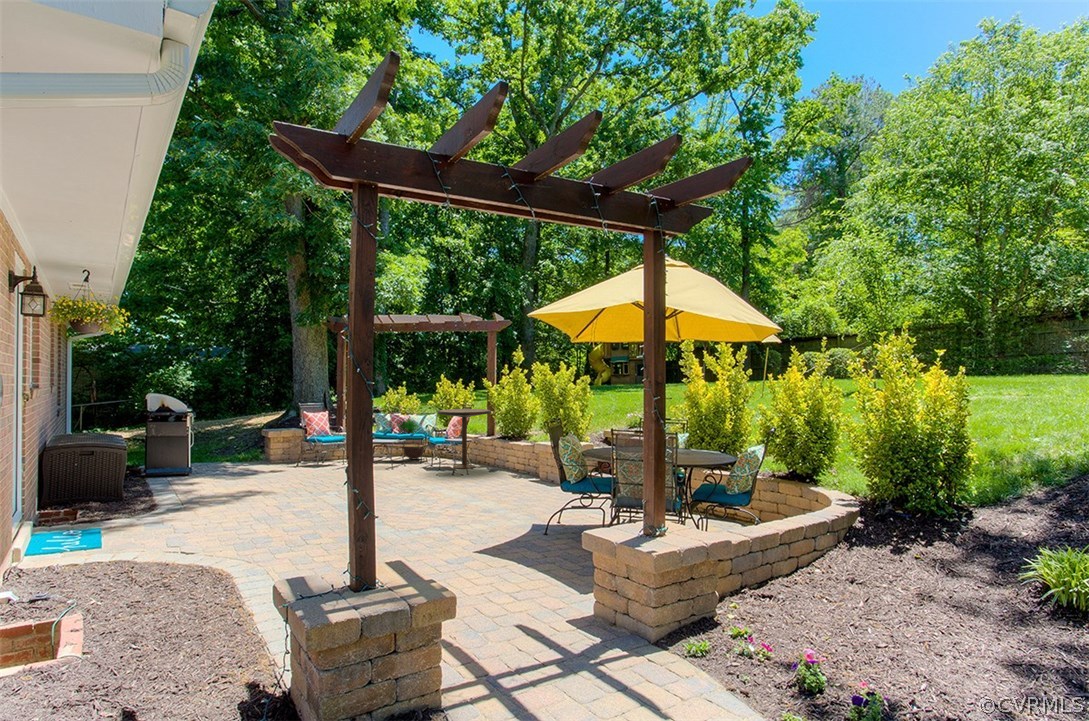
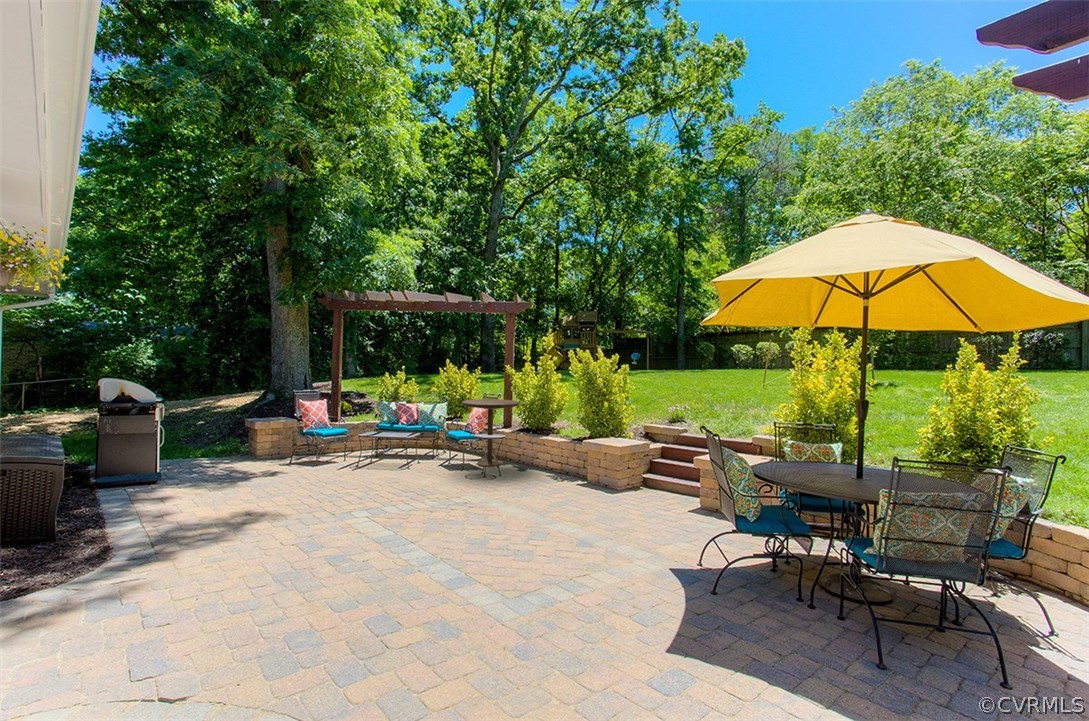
potted tree: present [396,419,424,460] -> none [401,403,434,452]

